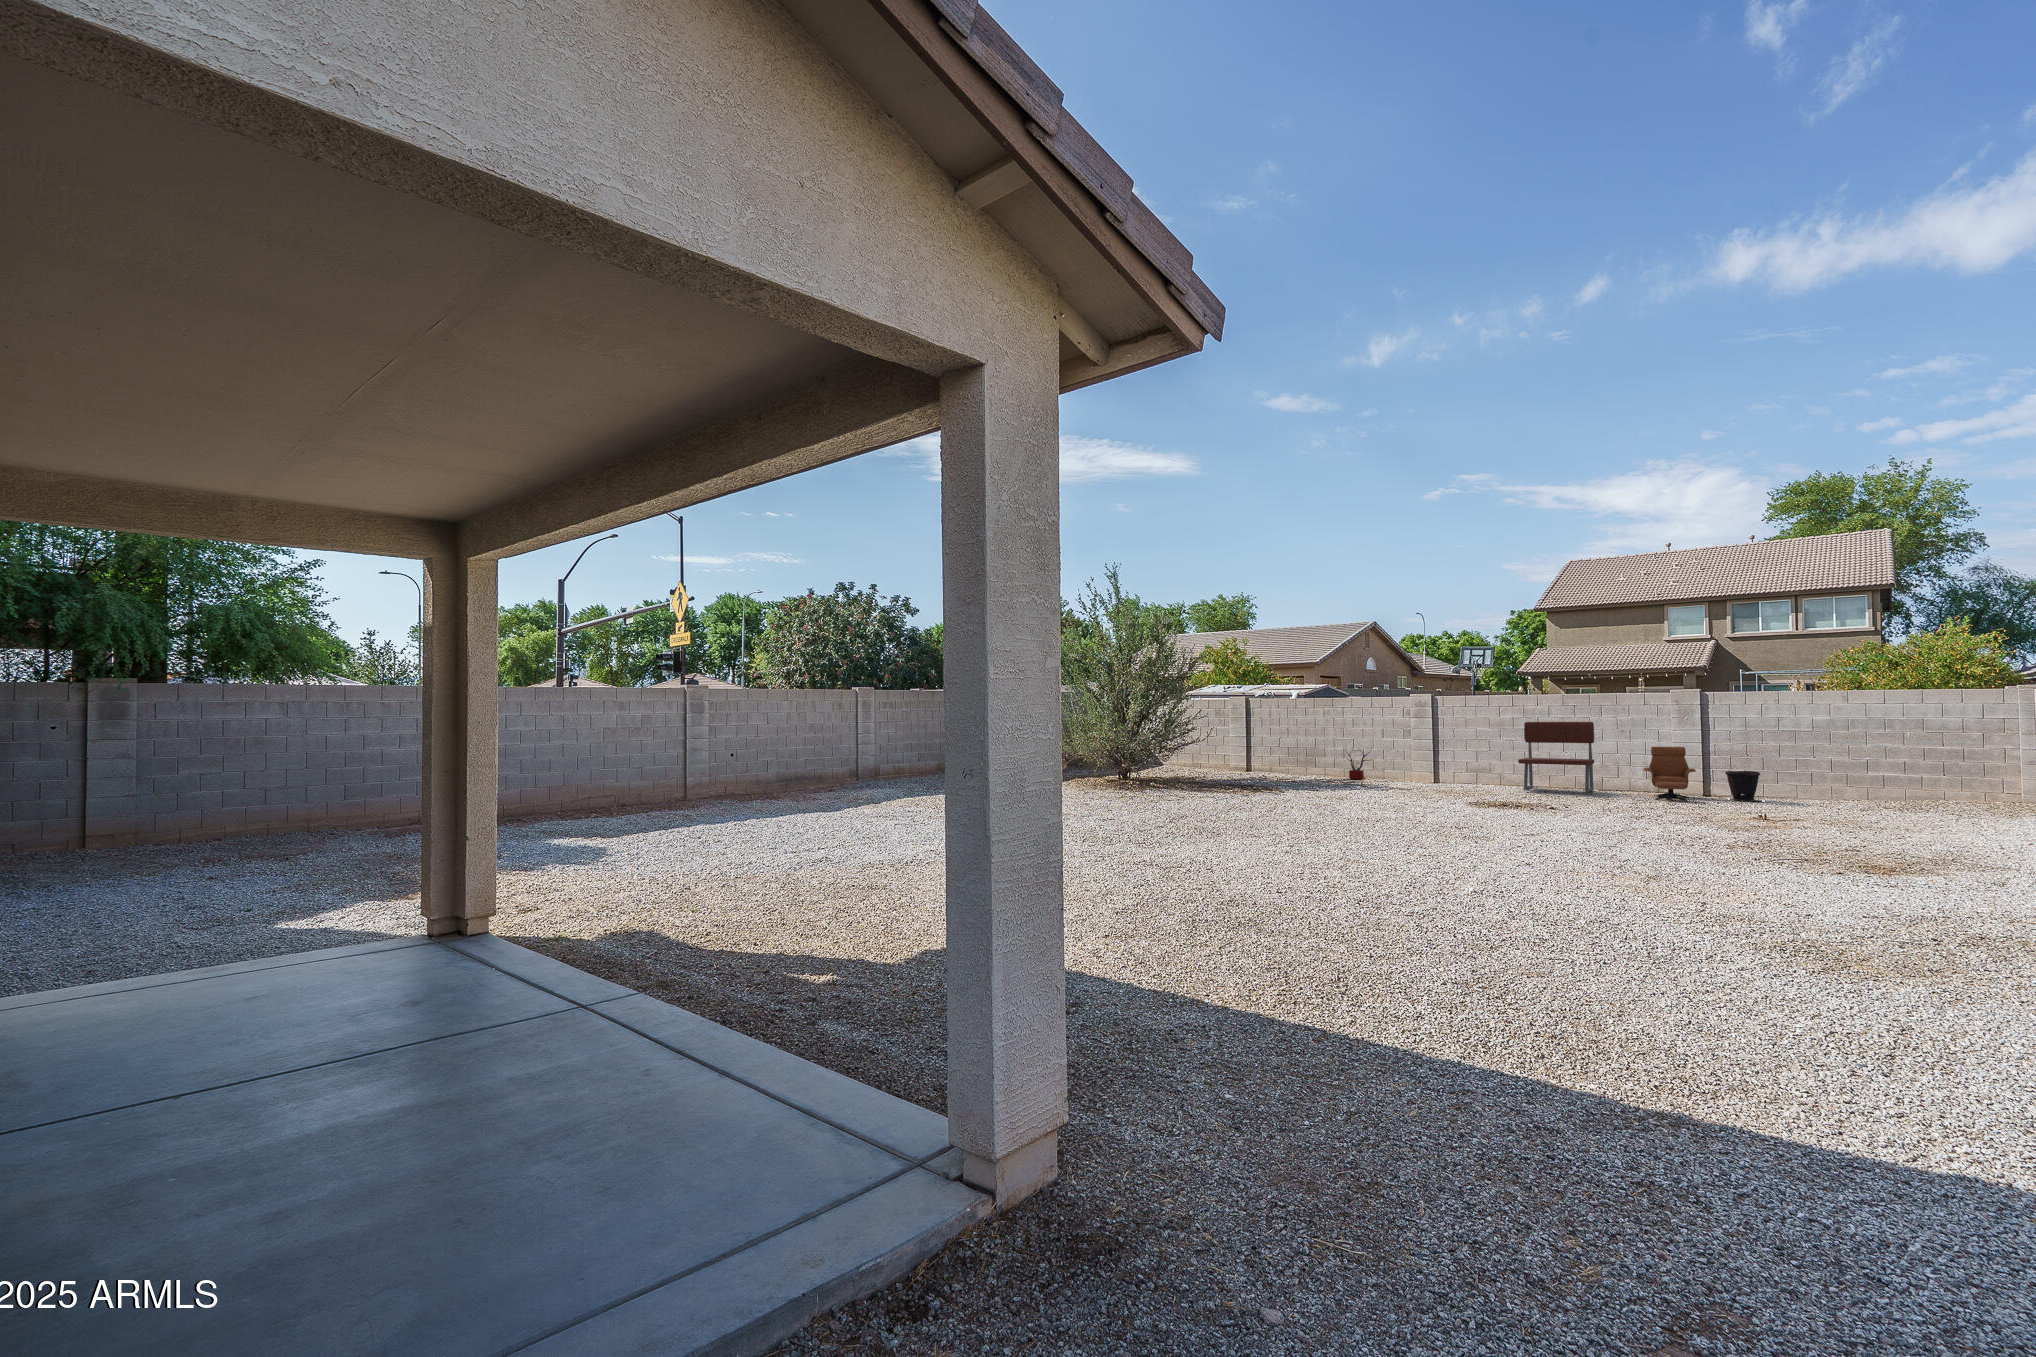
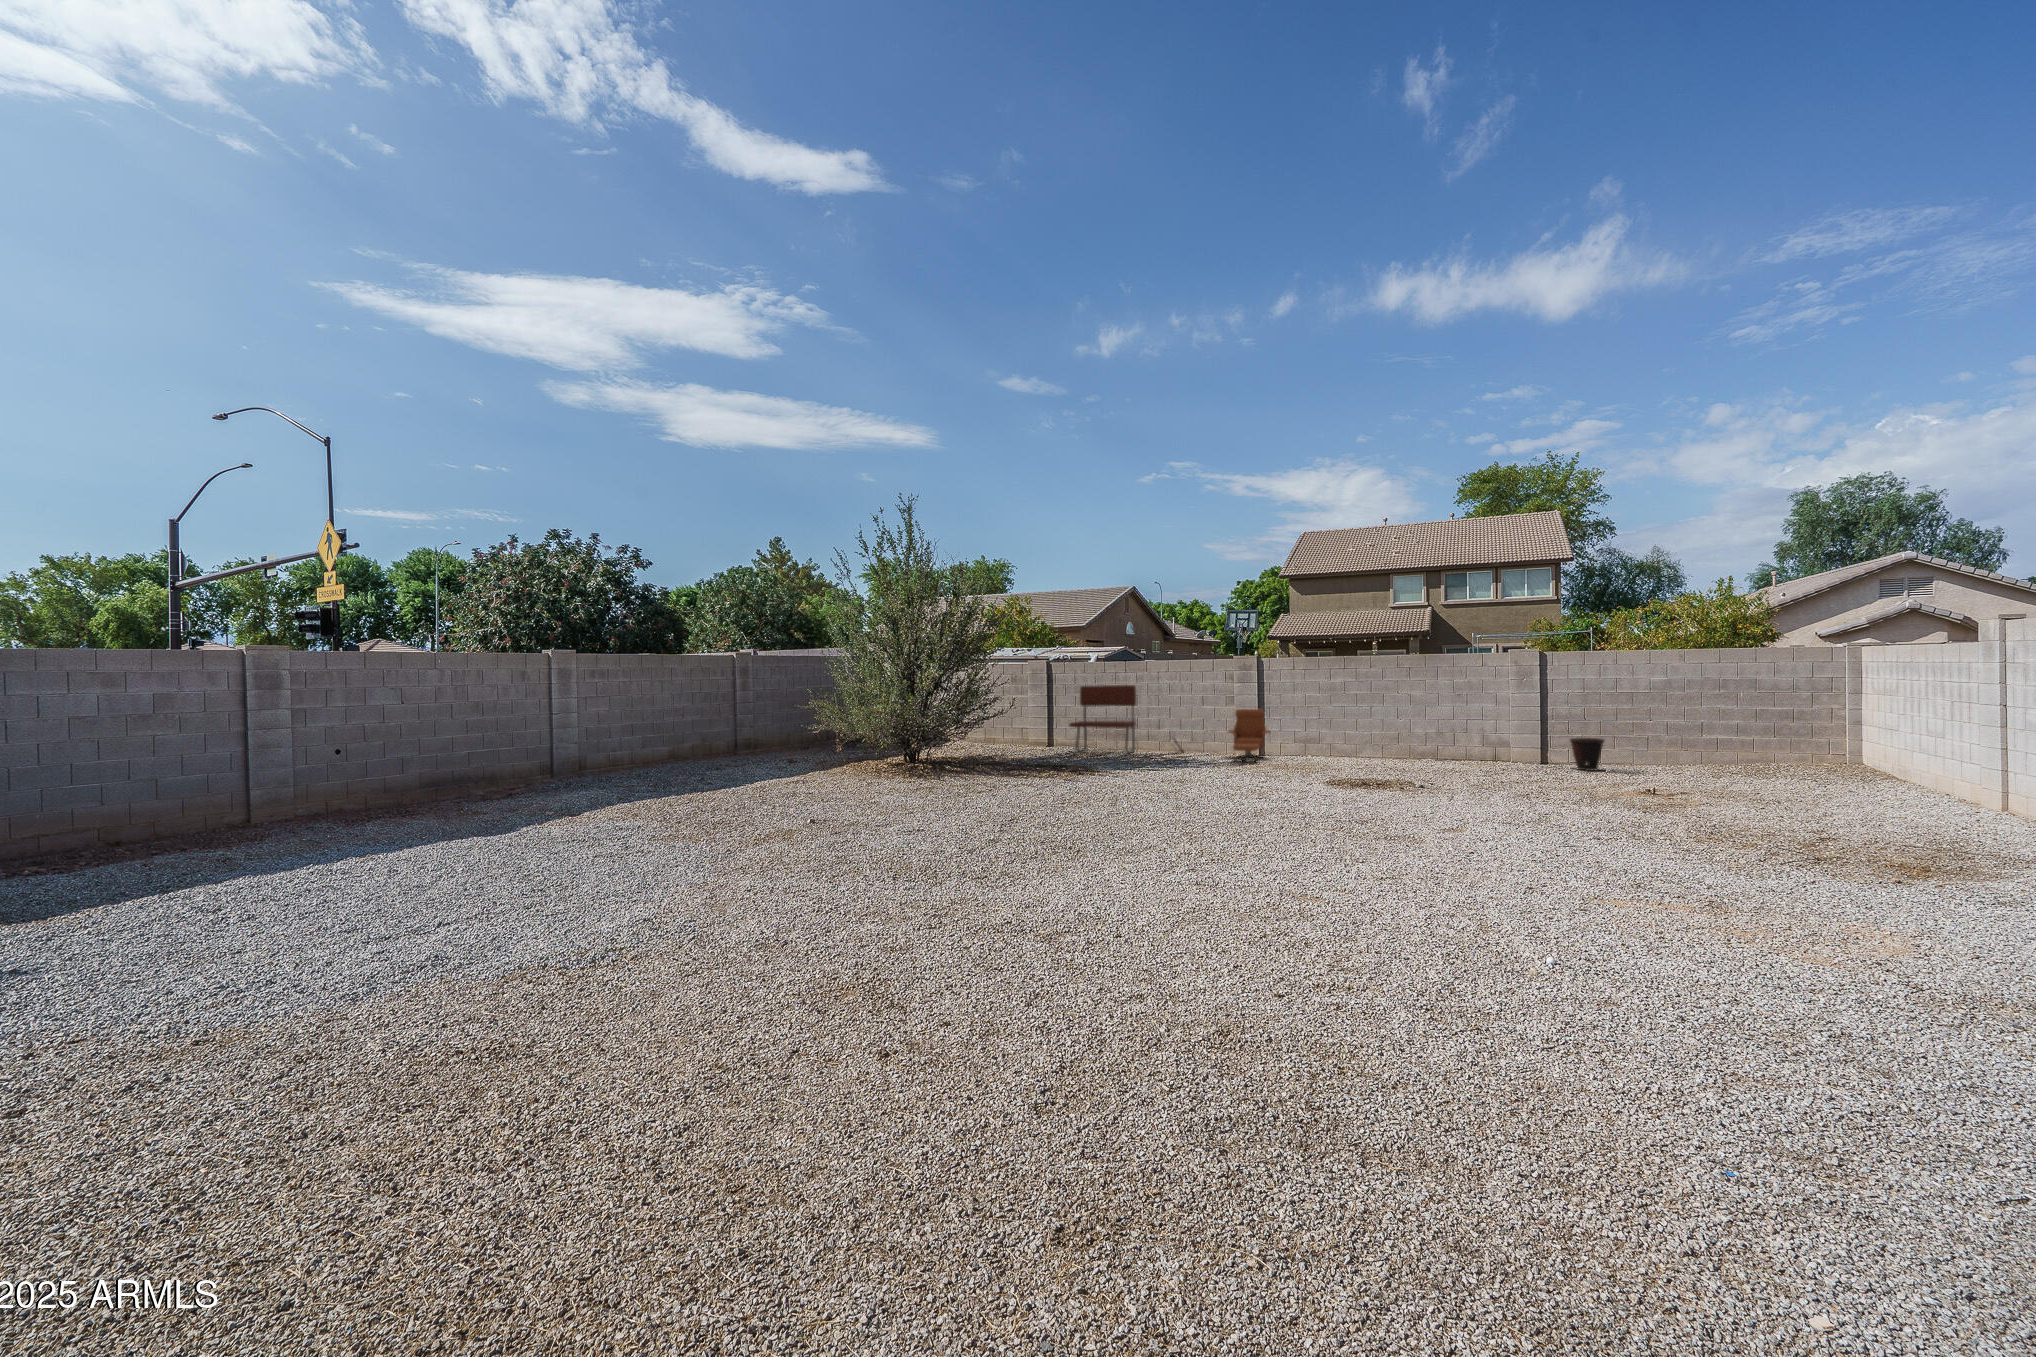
bench: present [1518,722,1594,792] -> present [1069,685,1136,754]
decorative plant: present [1347,747,1373,779] -> none [1164,718,1197,755]
lounge chair: present [1643,747,1696,801] -> present [1229,709,1270,762]

